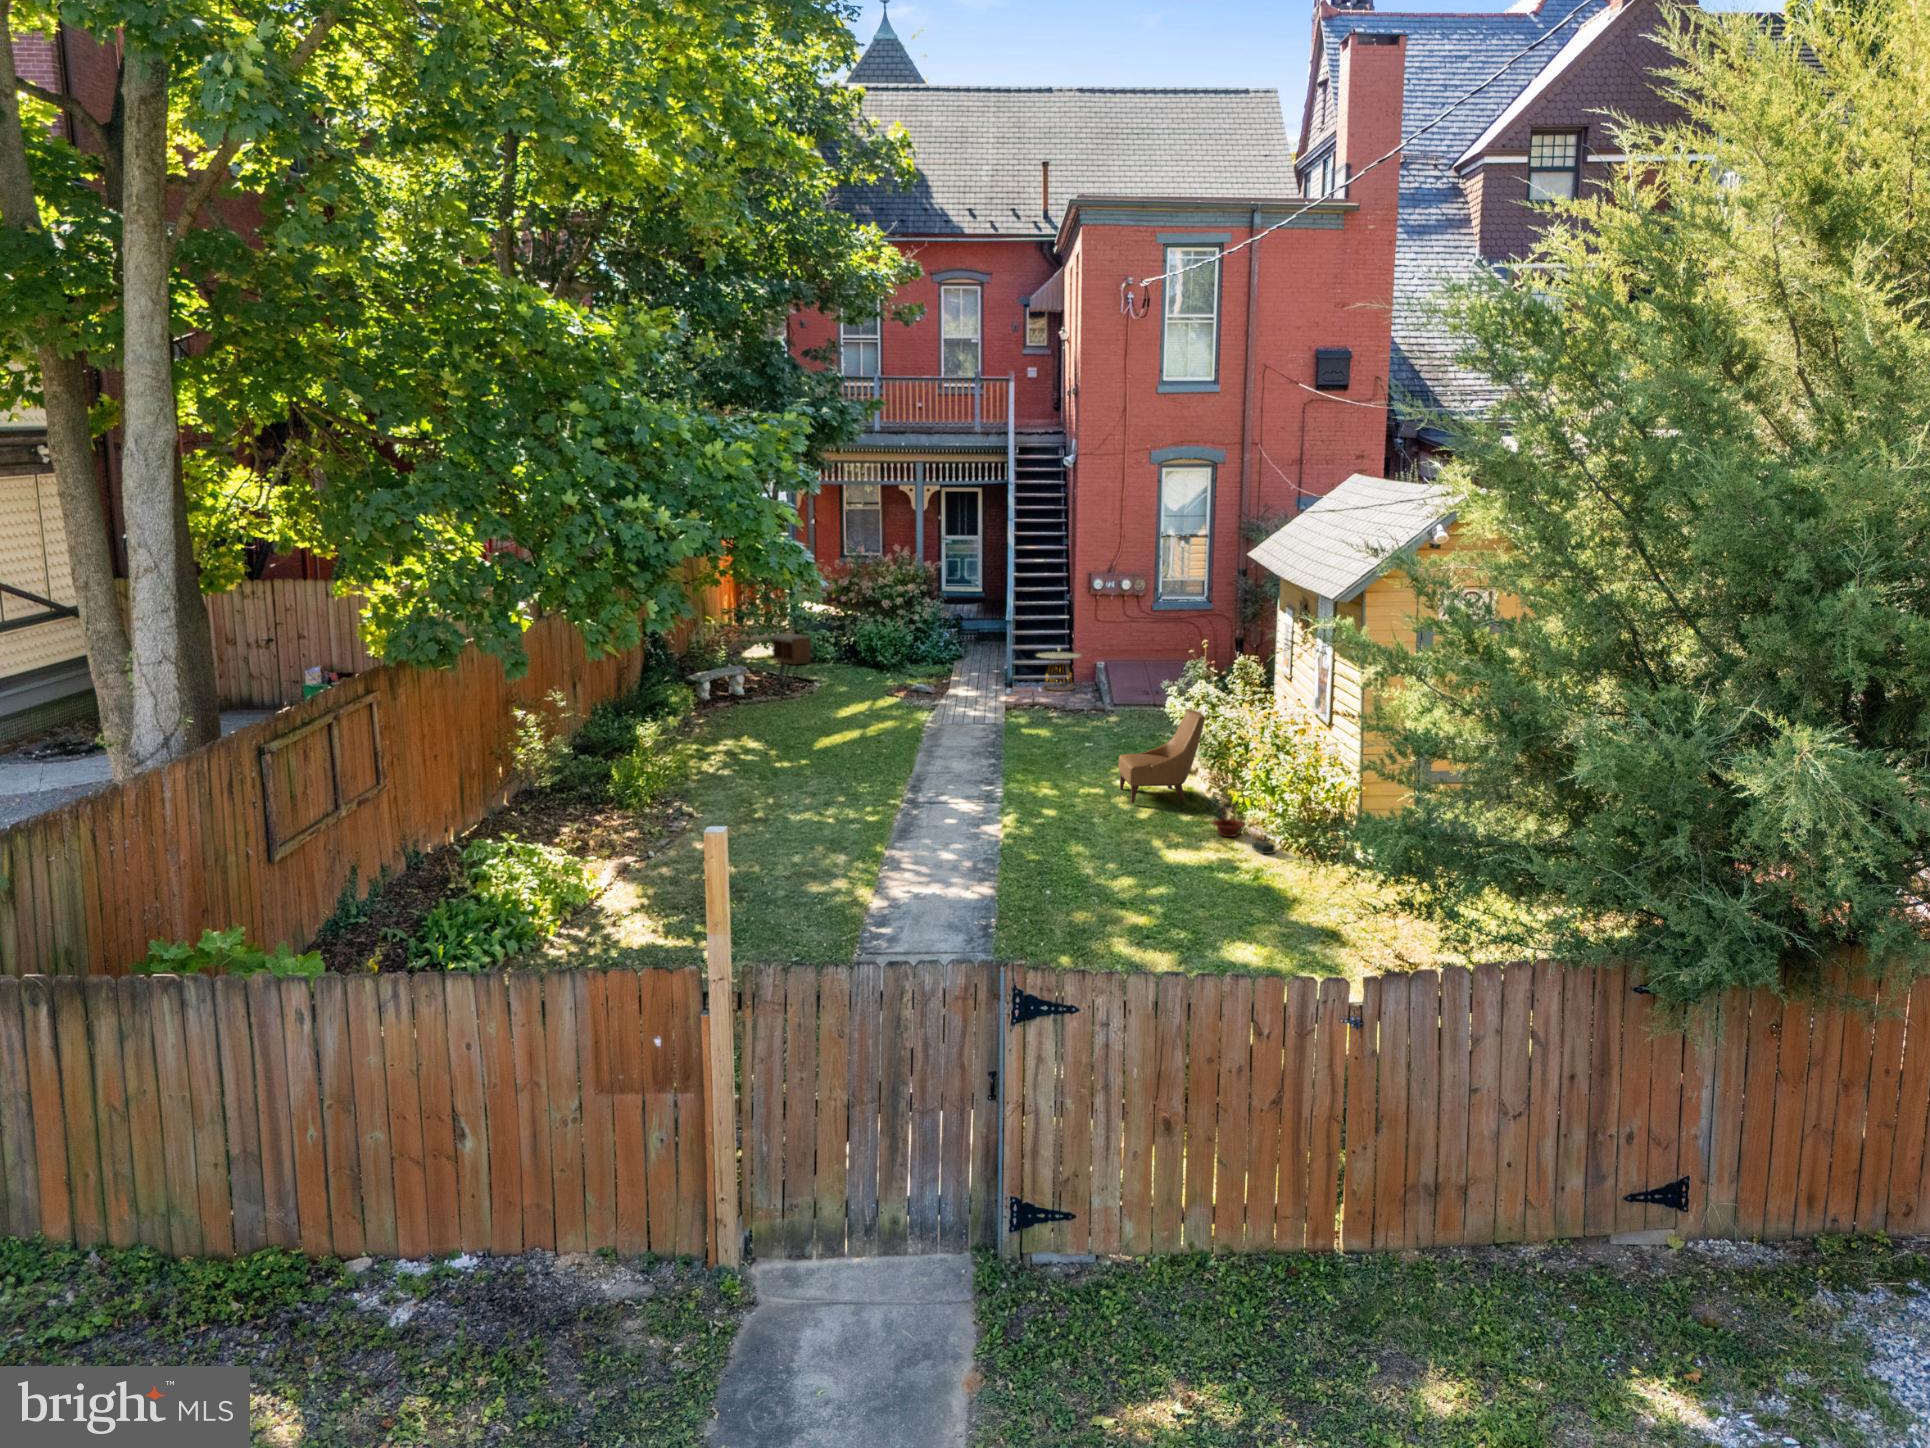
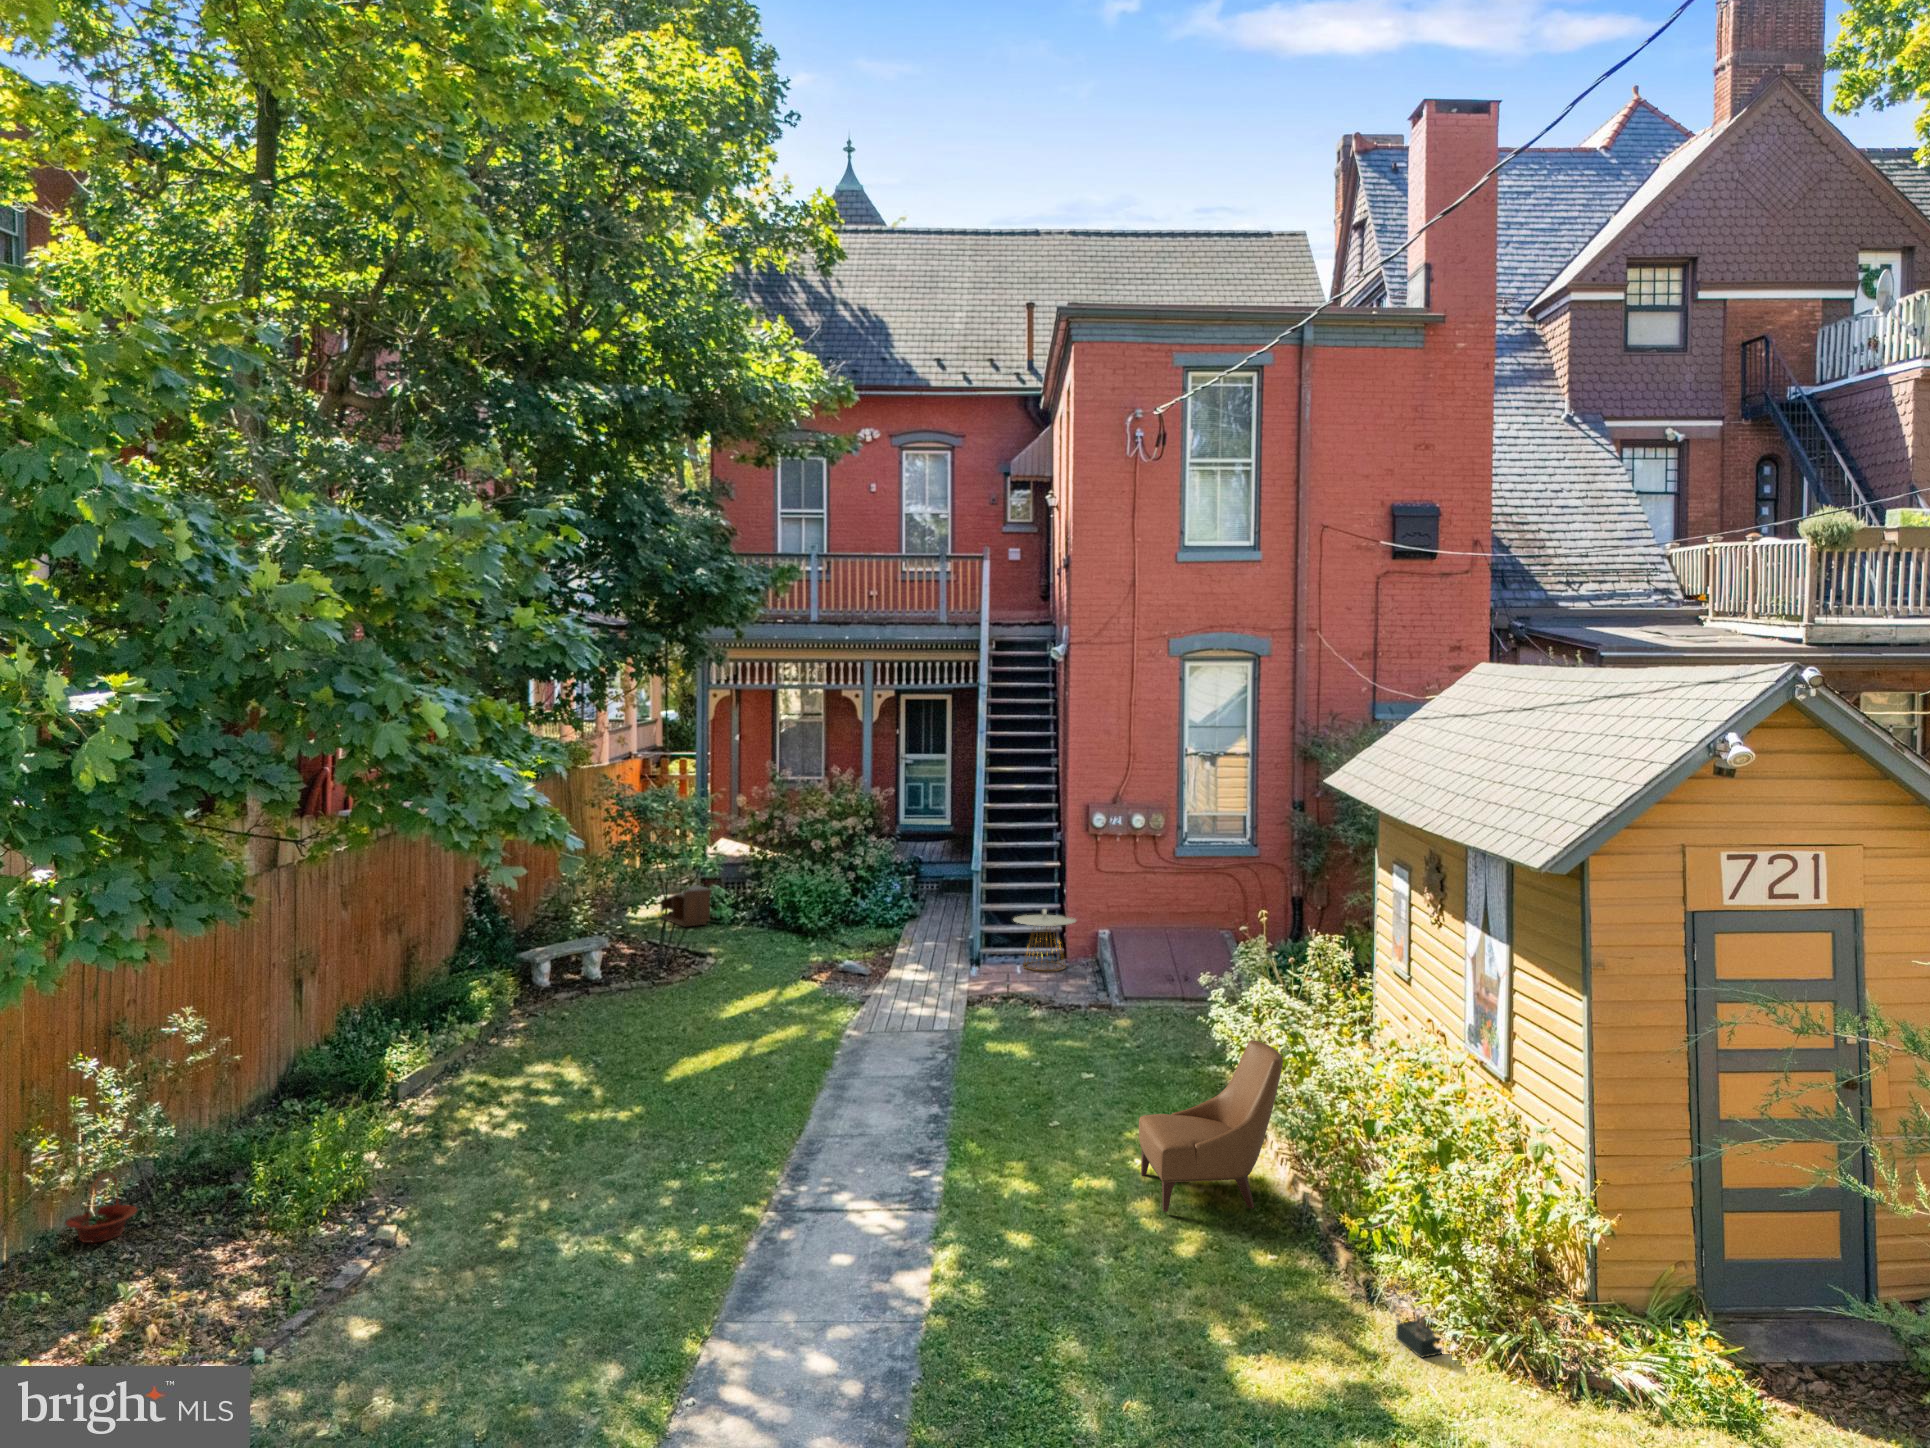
basket: present [1212,799,1246,837] -> present [65,1175,138,1243]

